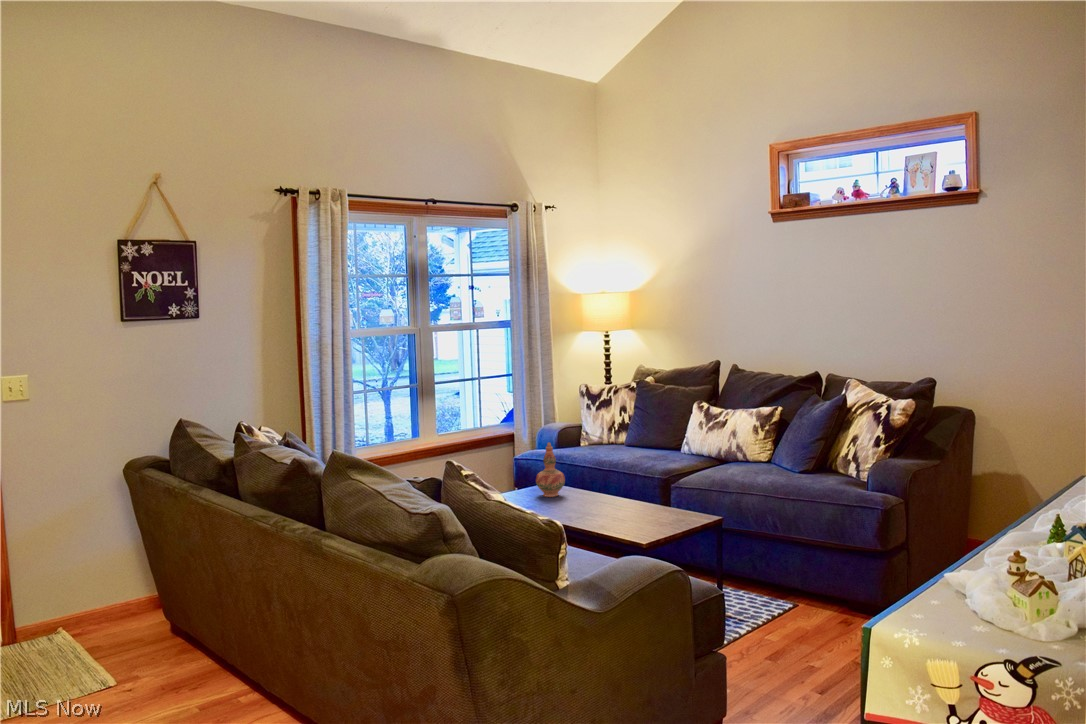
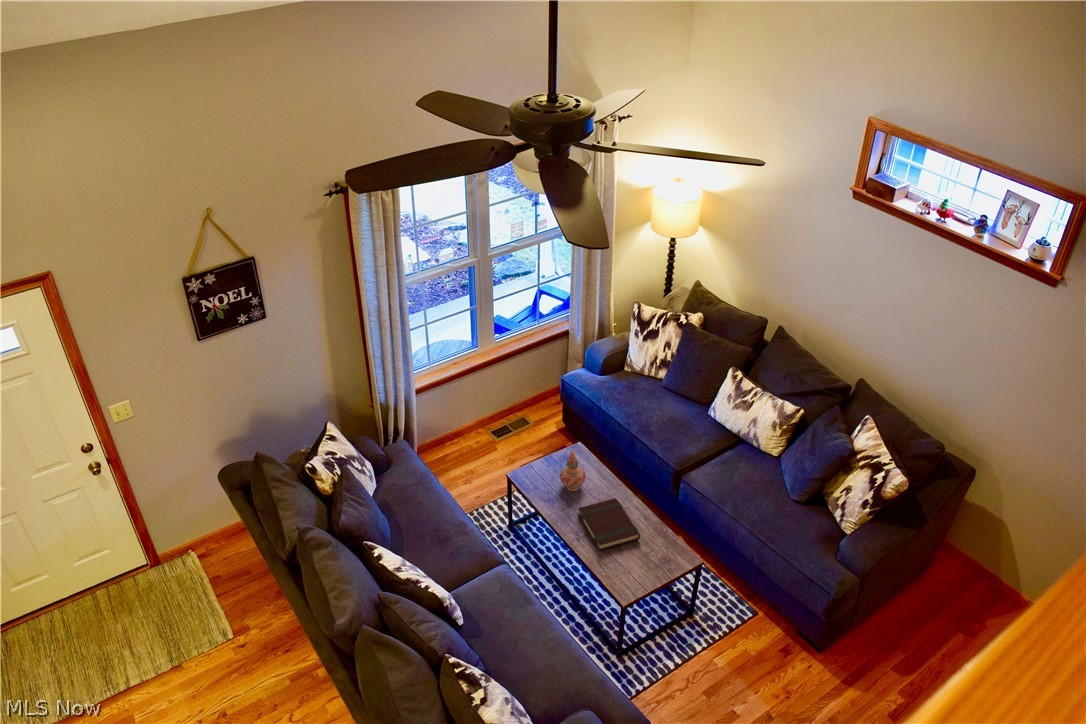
book: none [564,490,643,517] -> present [578,498,640,551]

